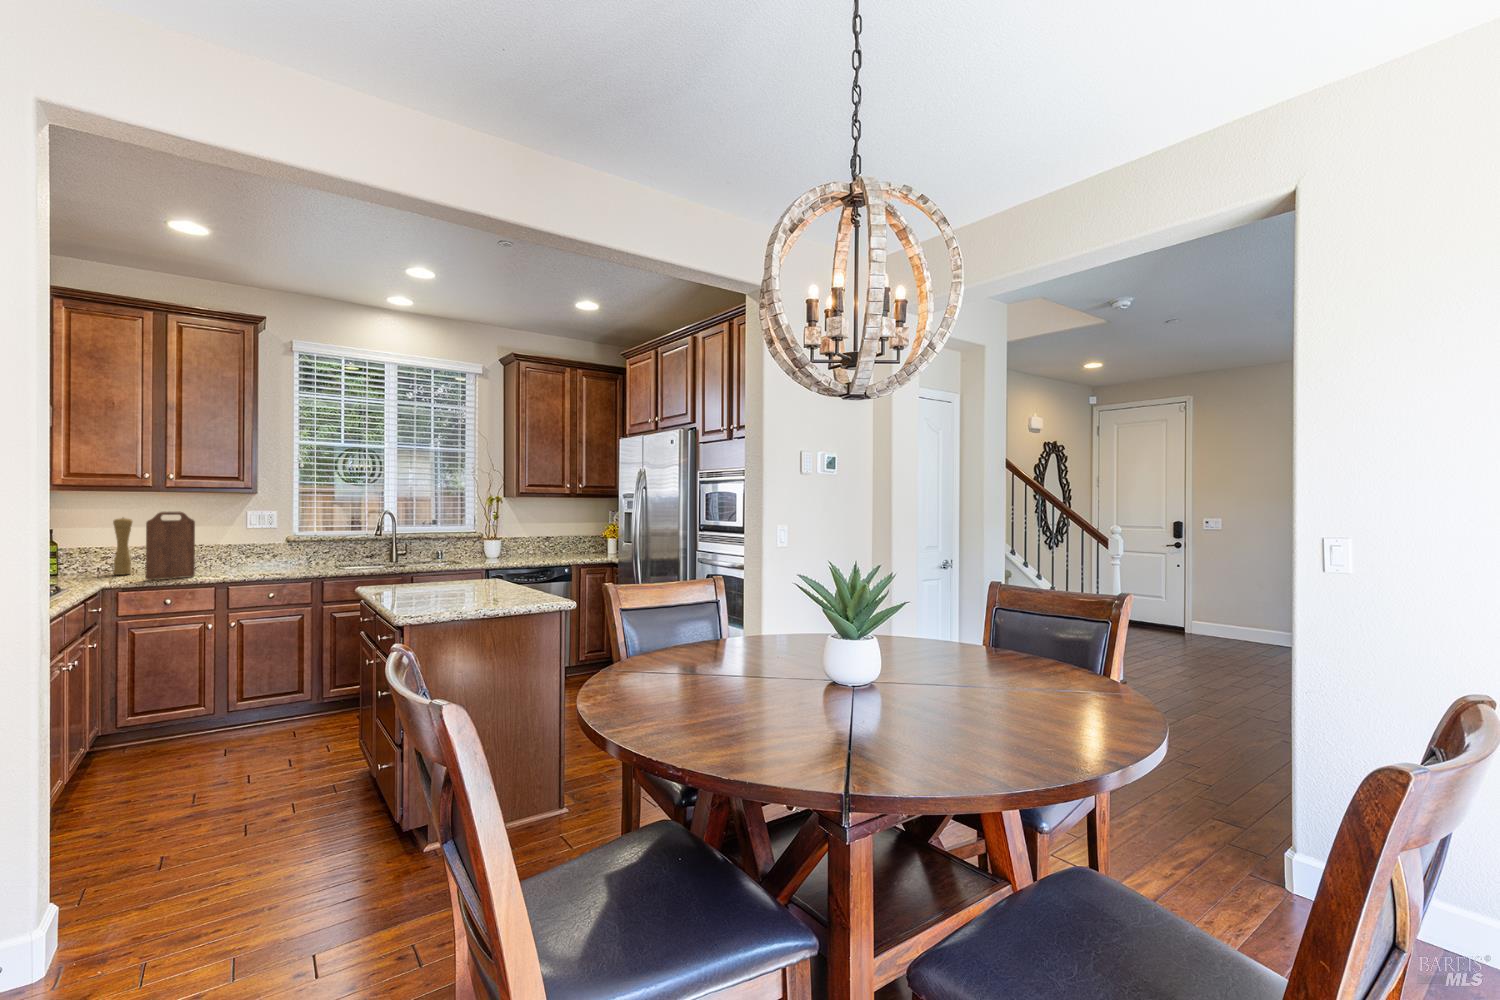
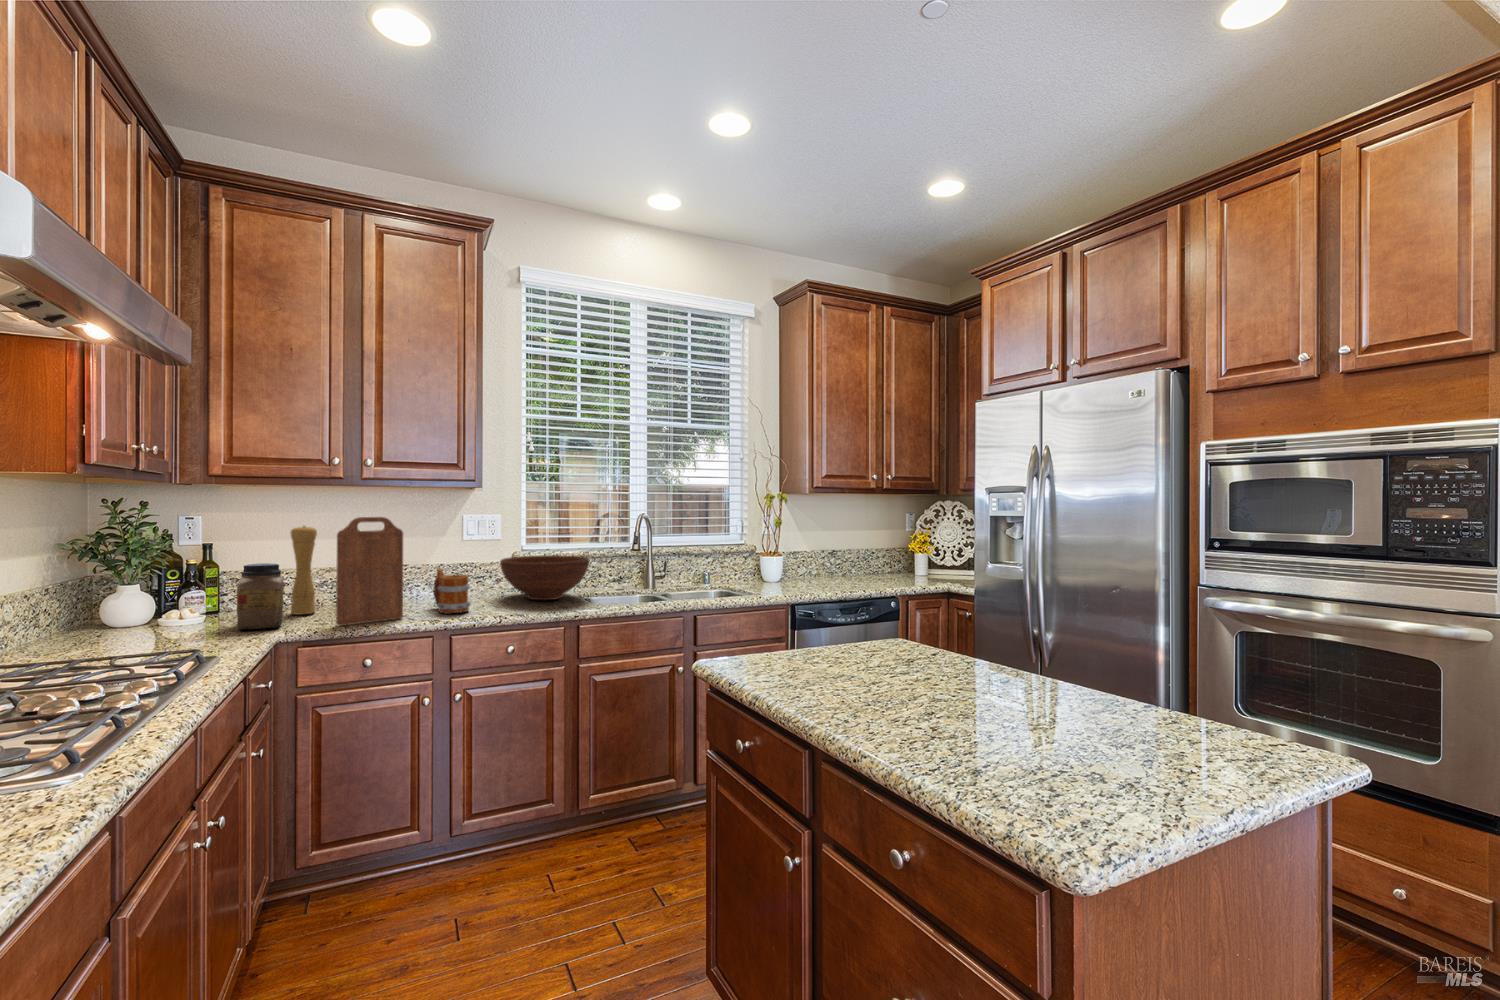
fruit bowl: none [272,539,340,568] -> present [500,555,589,600]
jar: none [75,541,108,582] -> present [237,563,284,630]
mug: none [219,546,246,574] -> present [433,569,470,613]

